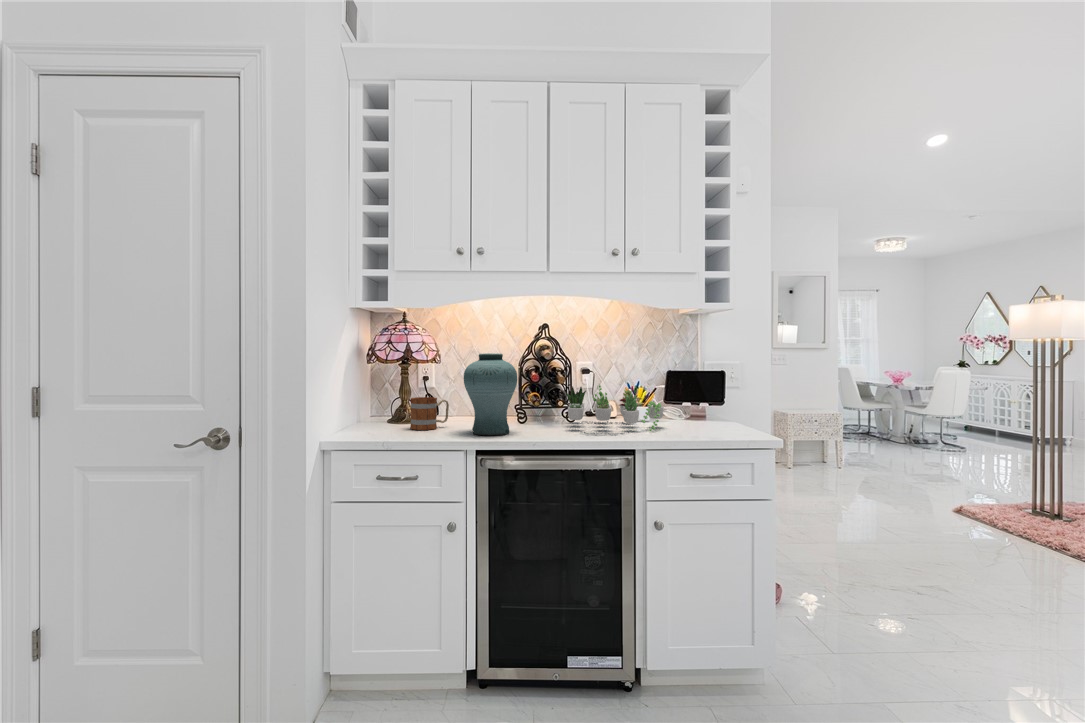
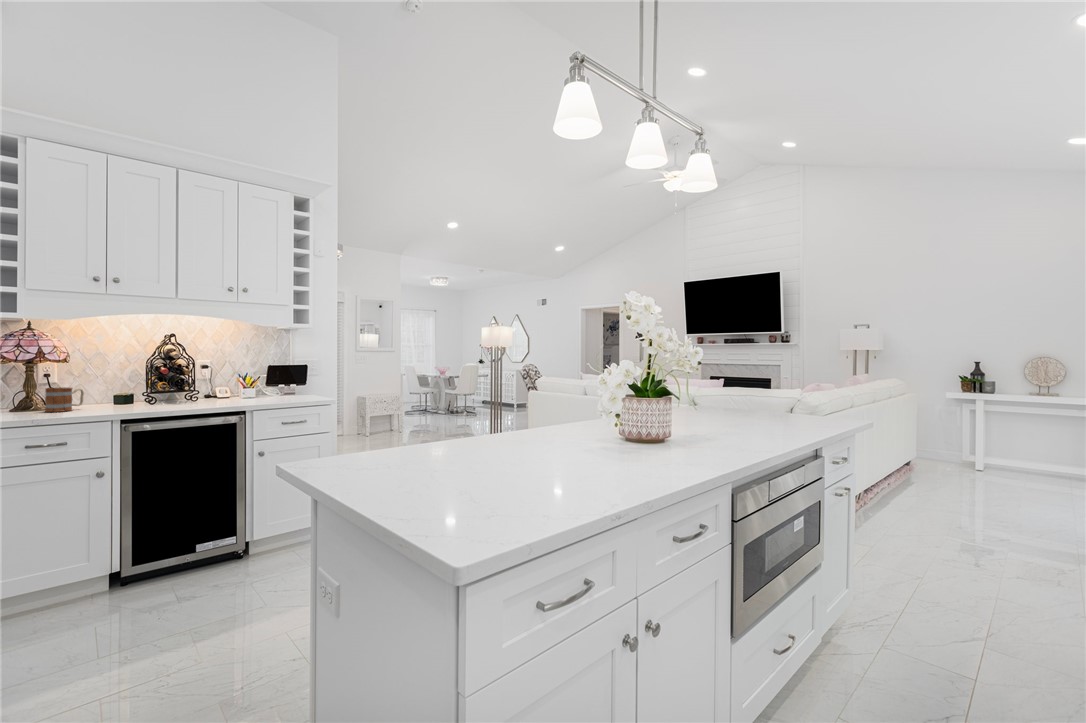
vase: present [464,353,517,435] -> none [104,355,153,411]
succulent plant: present [566,385,664,431] -> none [191,373,265,402]

